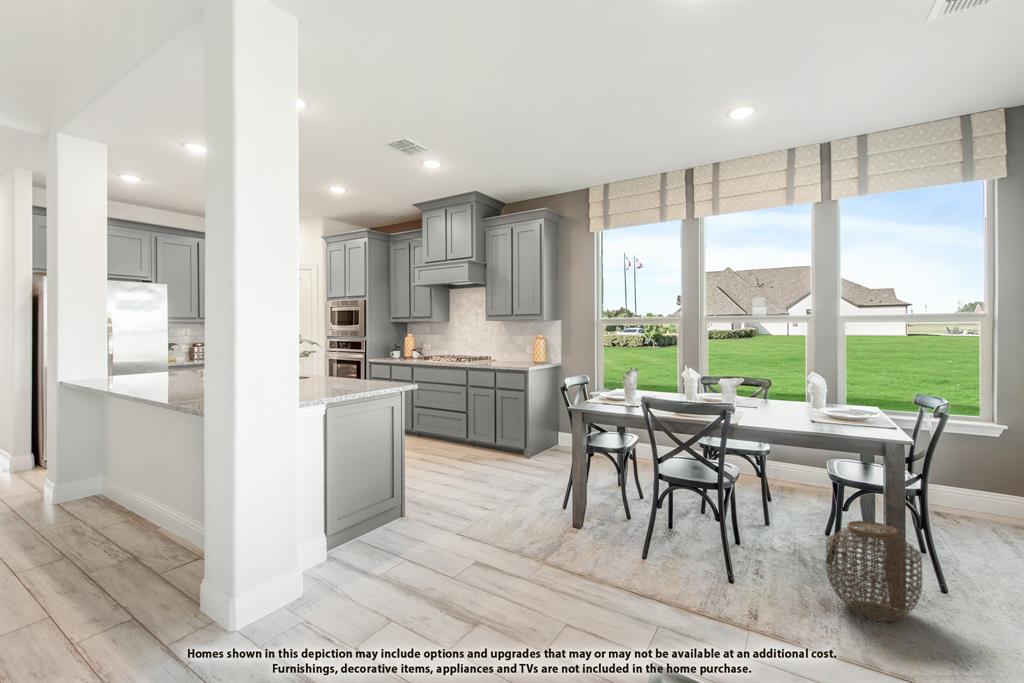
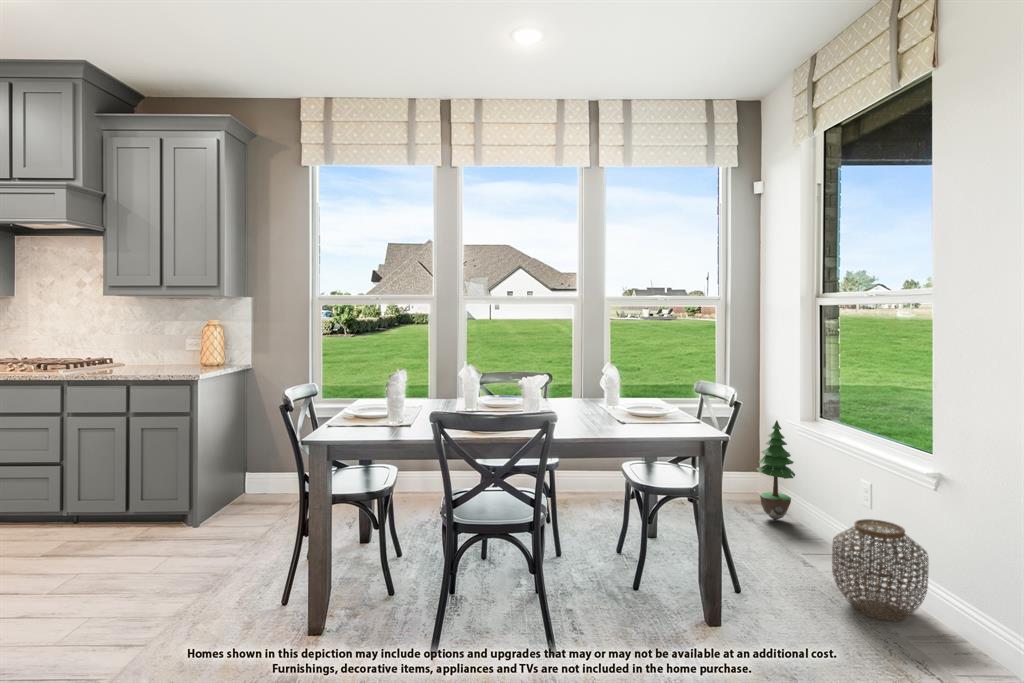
potted tree: none [746,429,784,527] -> present [757,421,795,520]

